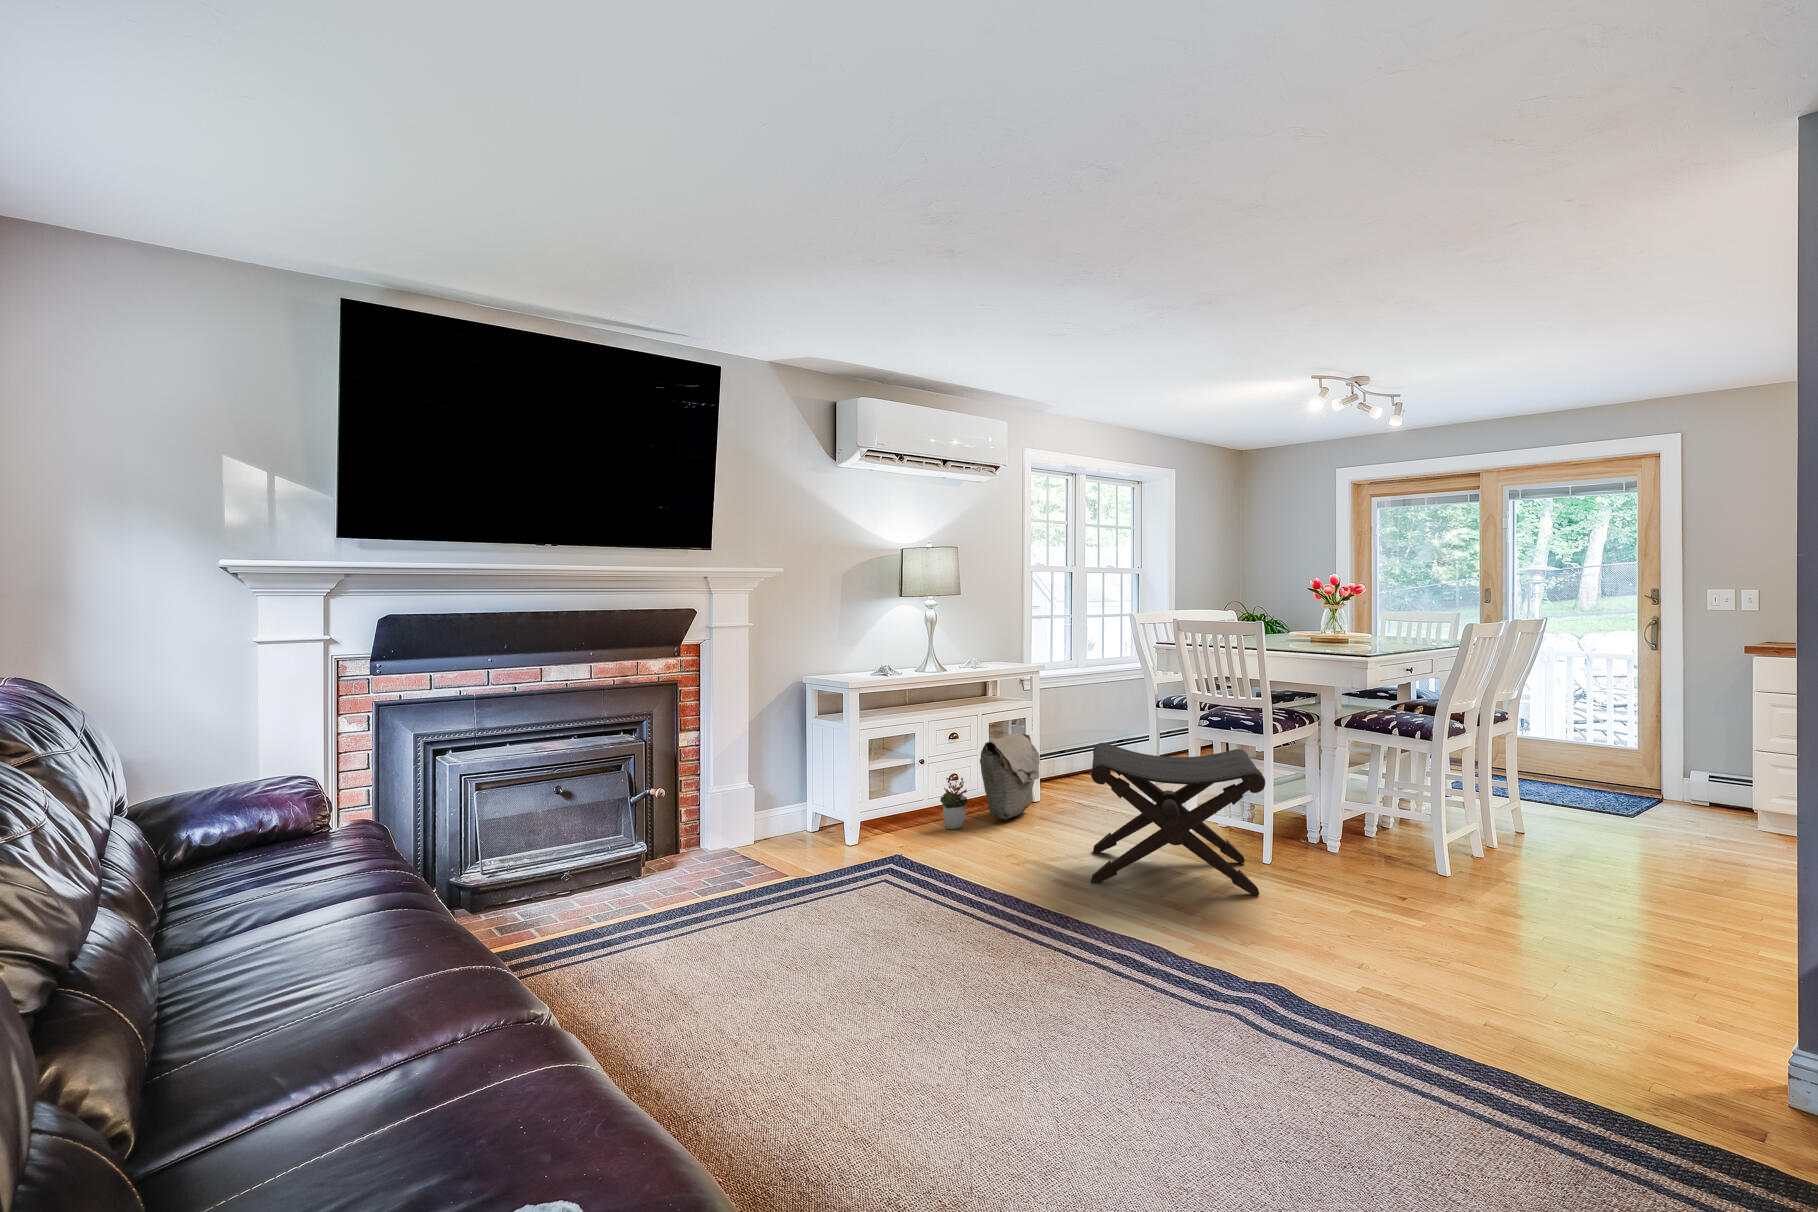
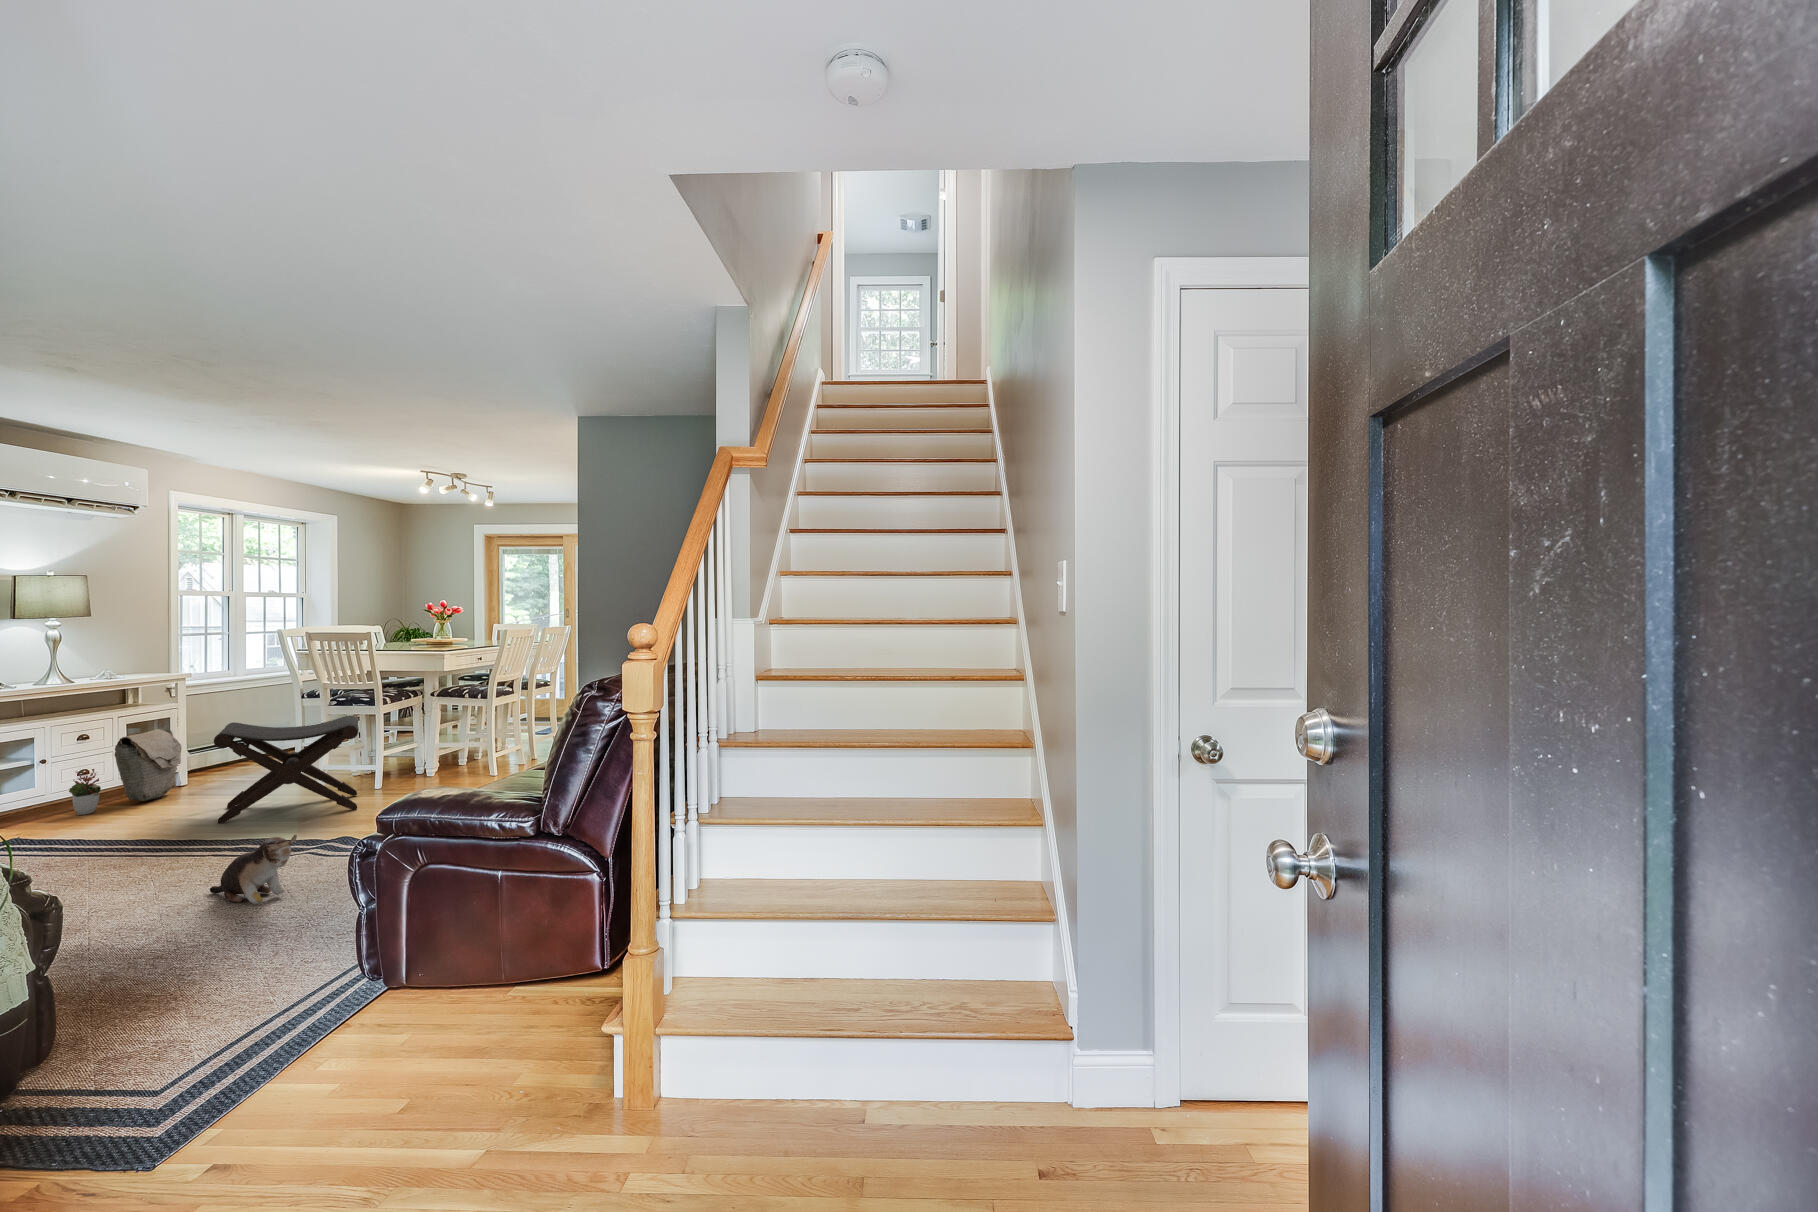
plush toy: none [1130,1018,1281,1128] -> present [210,835,297,904]

